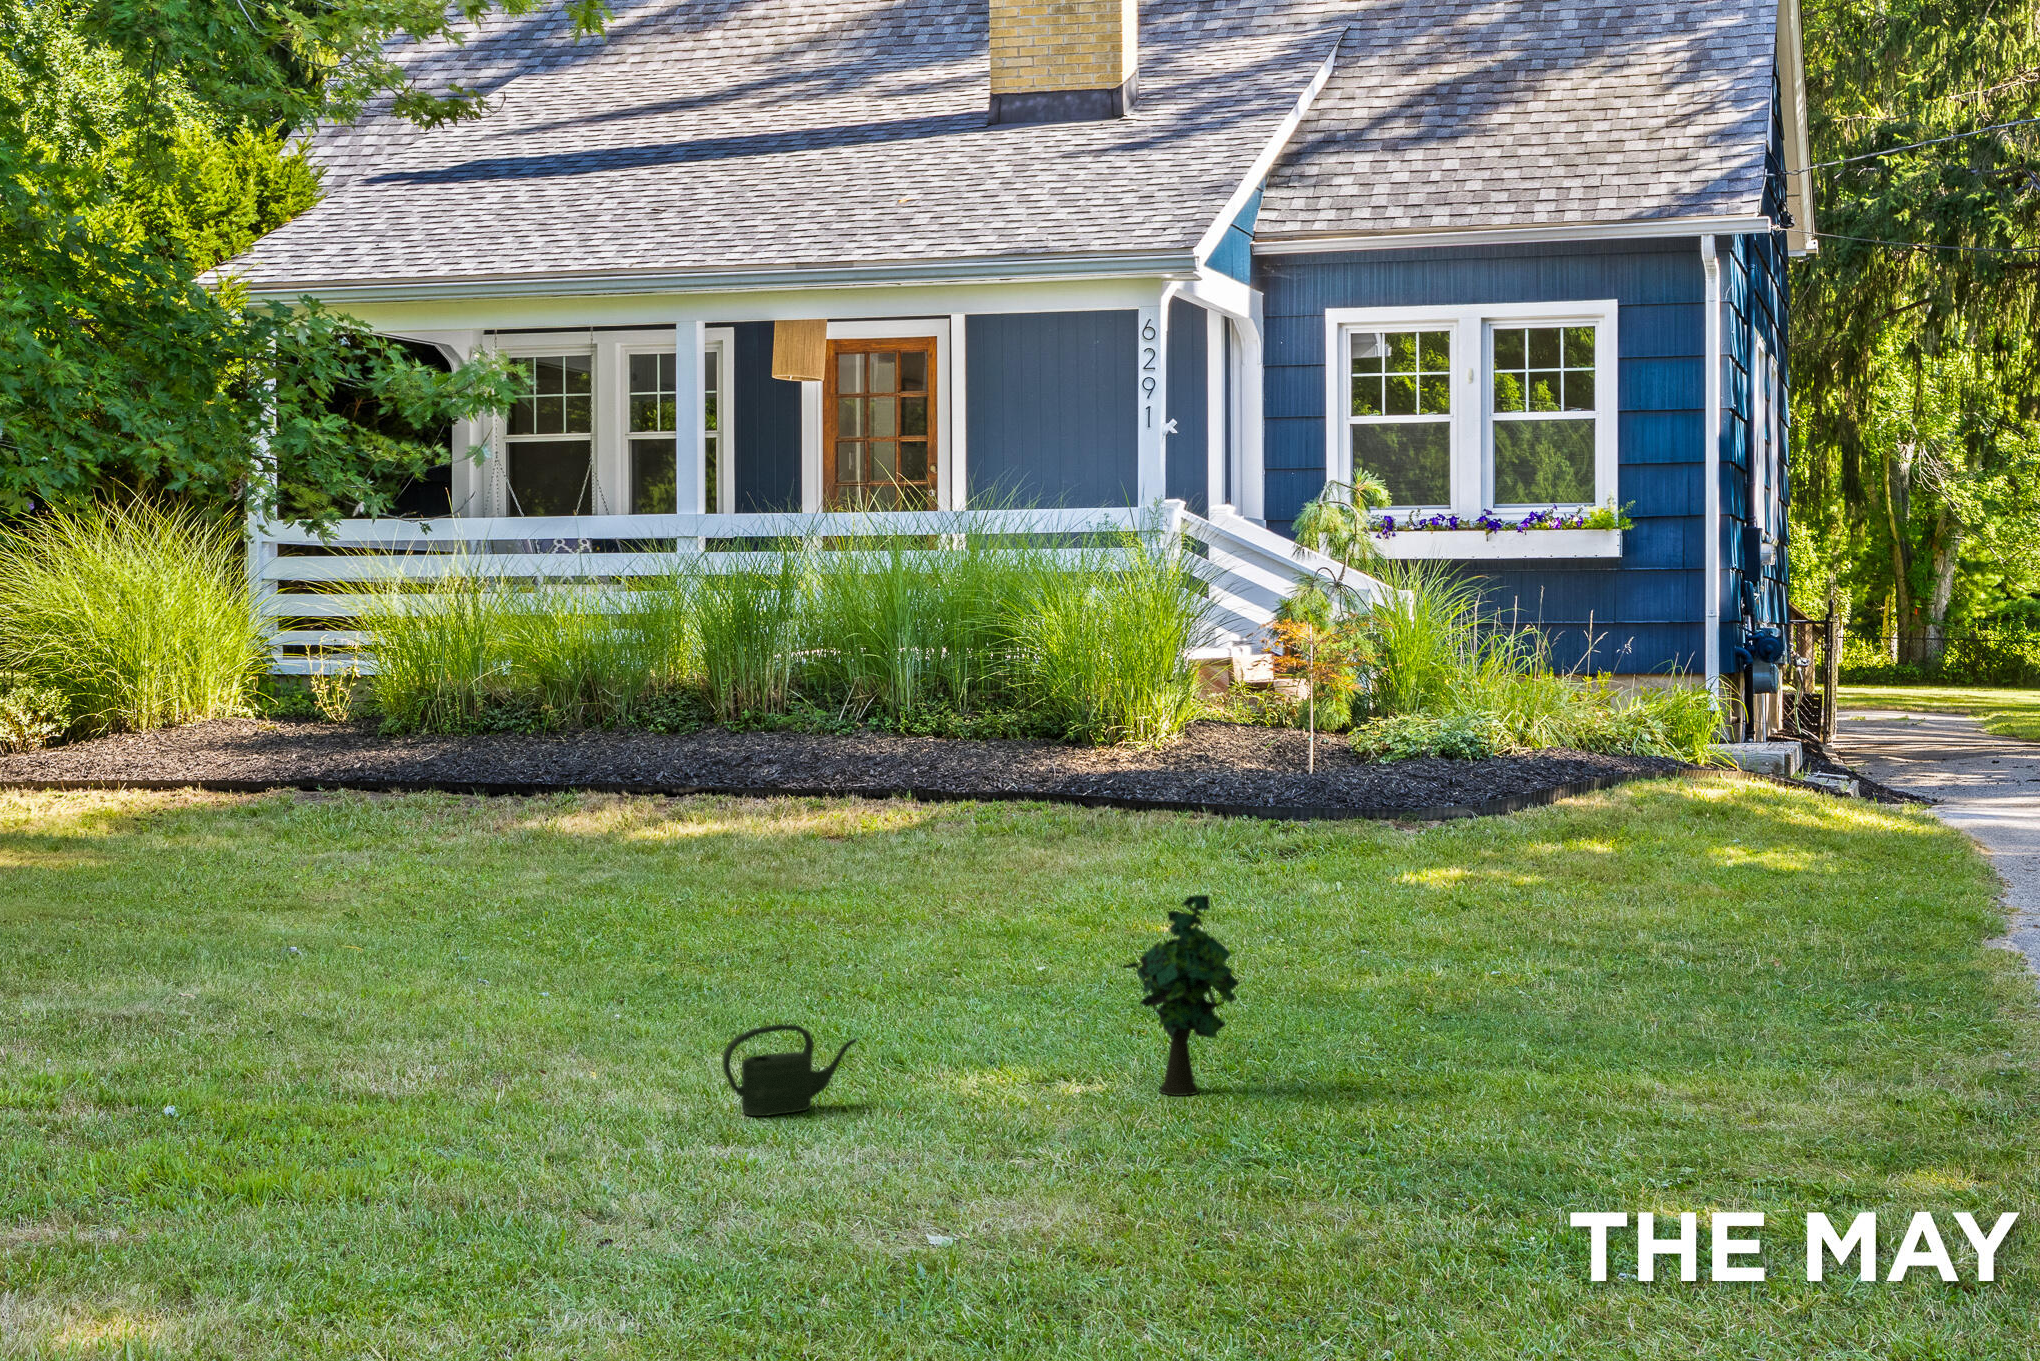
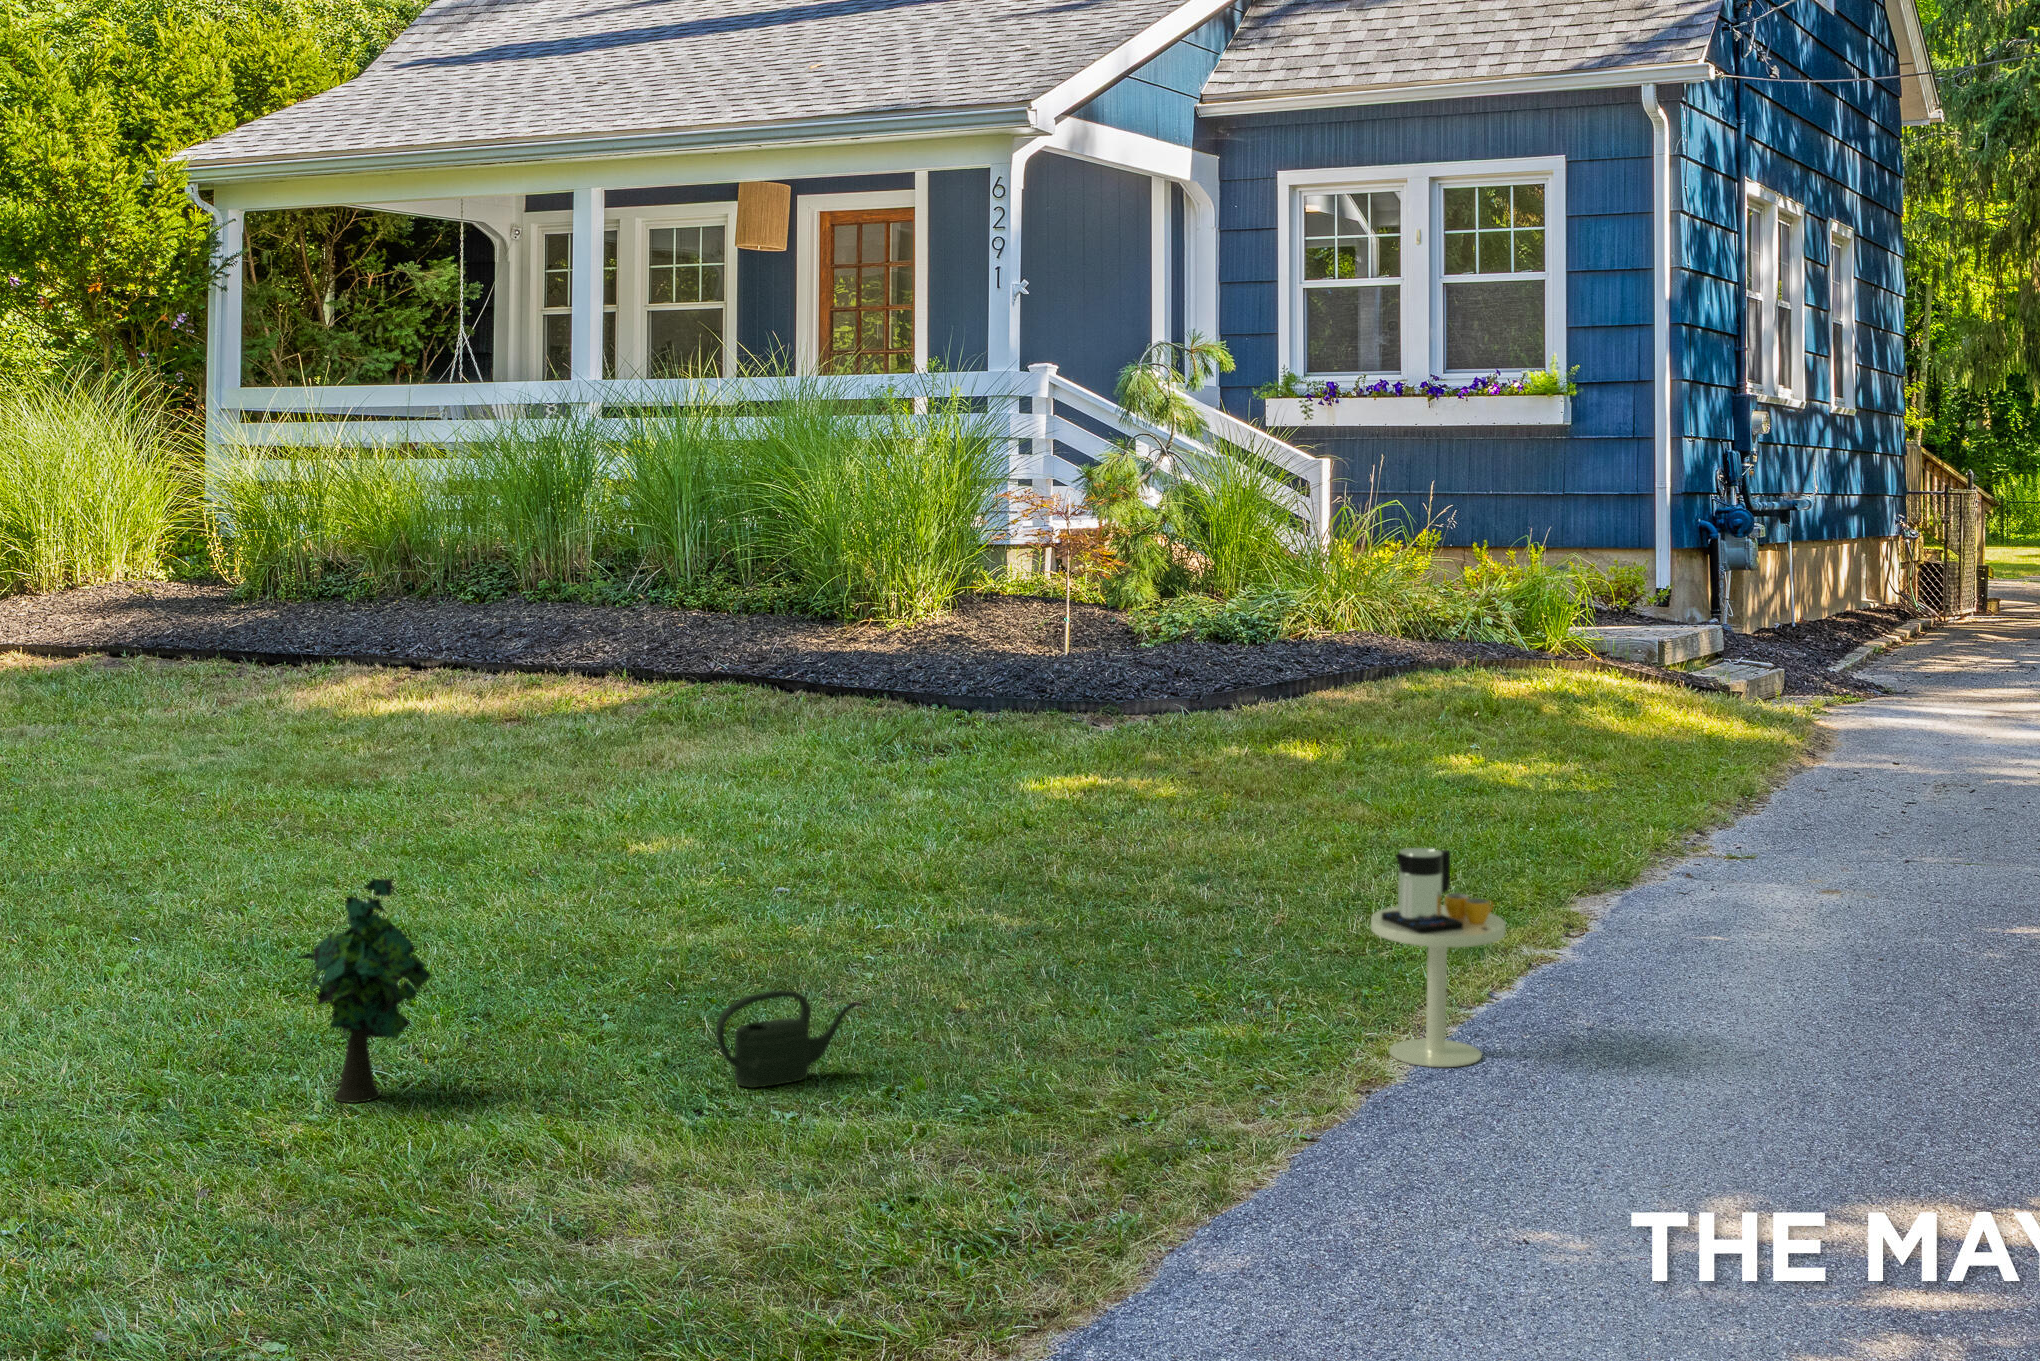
side table: none [1352,891,1482,1103] -> present [1371,848,1506,1067]
decorative plant: present [1124,895,1239,1096] -> present [298,879,431,1103]

